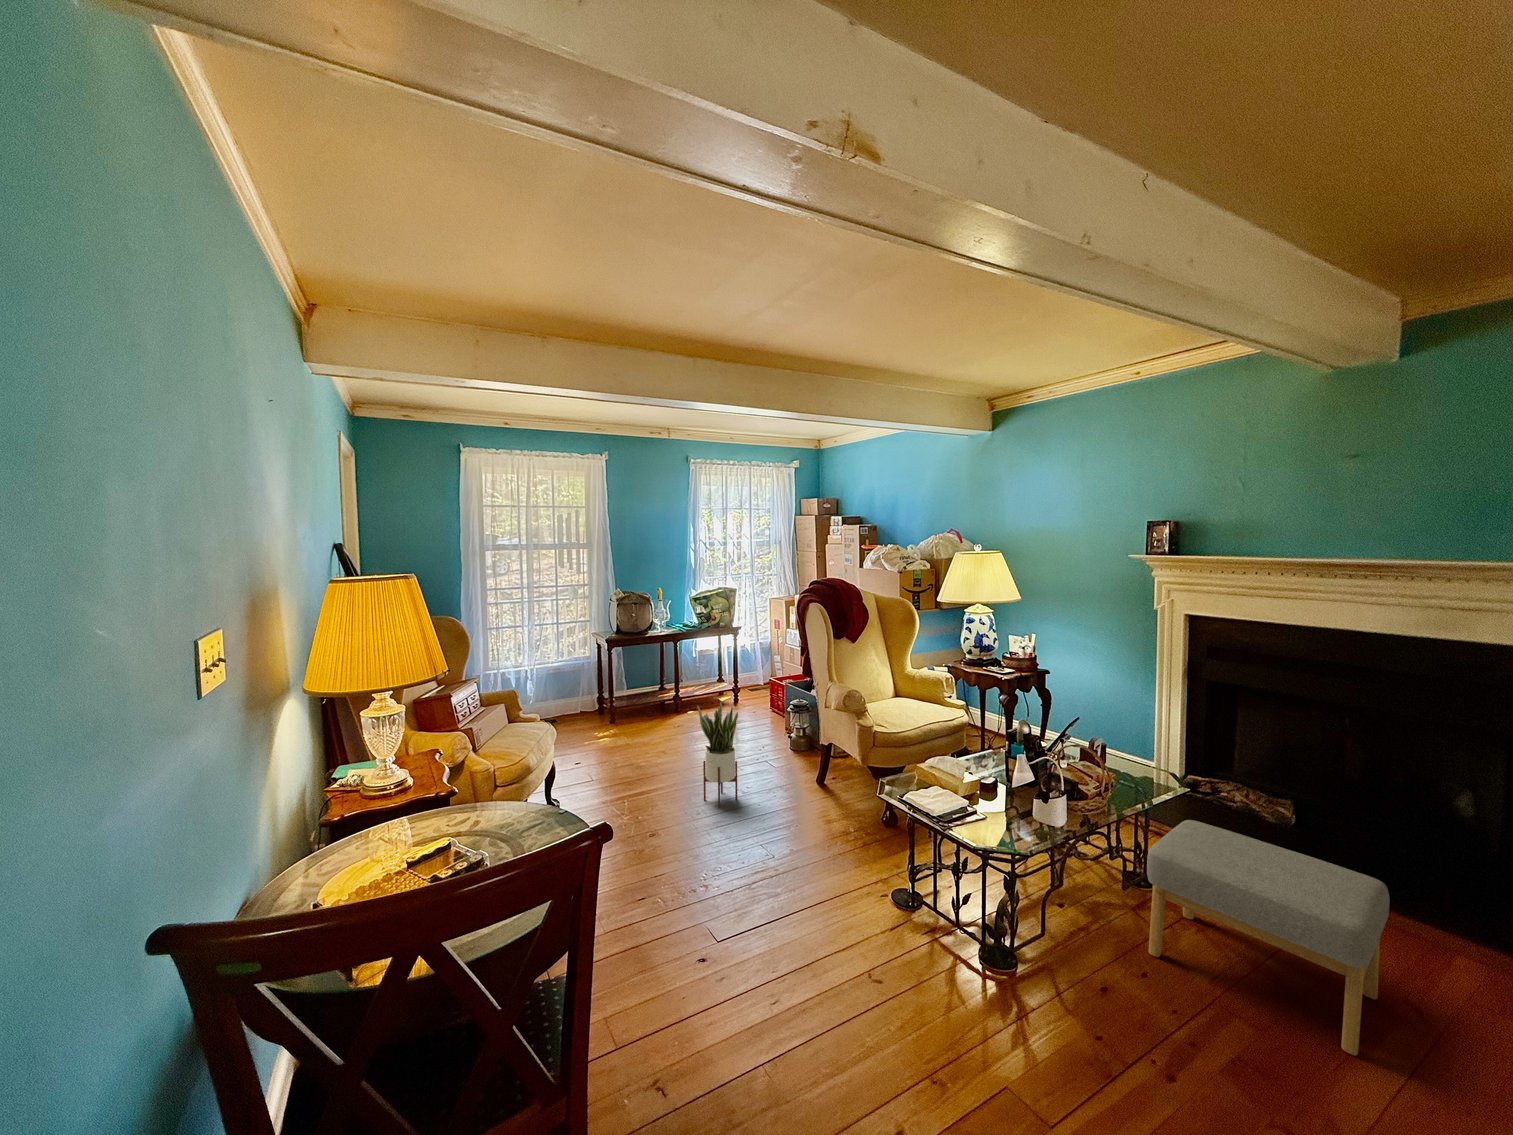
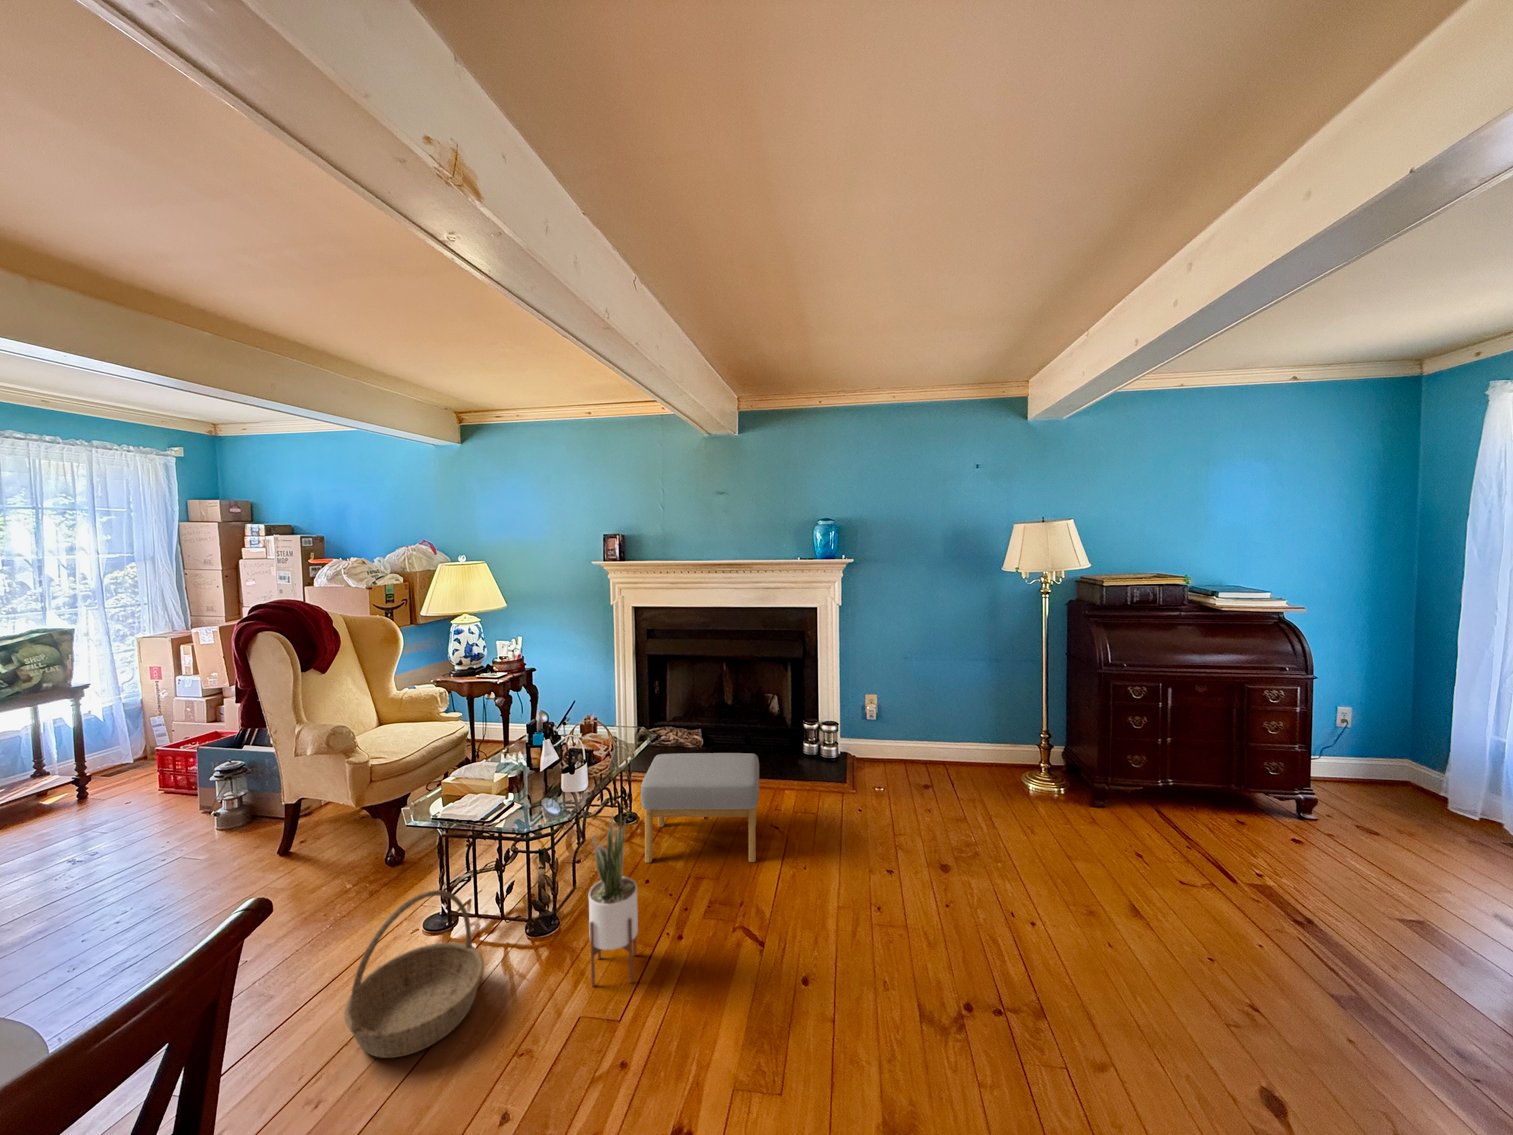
potted plant: present [697,702,738,807] -> present [589,815,638,986]
basket: none [810,860,924,1006] -> present [344,890,484,1058]

